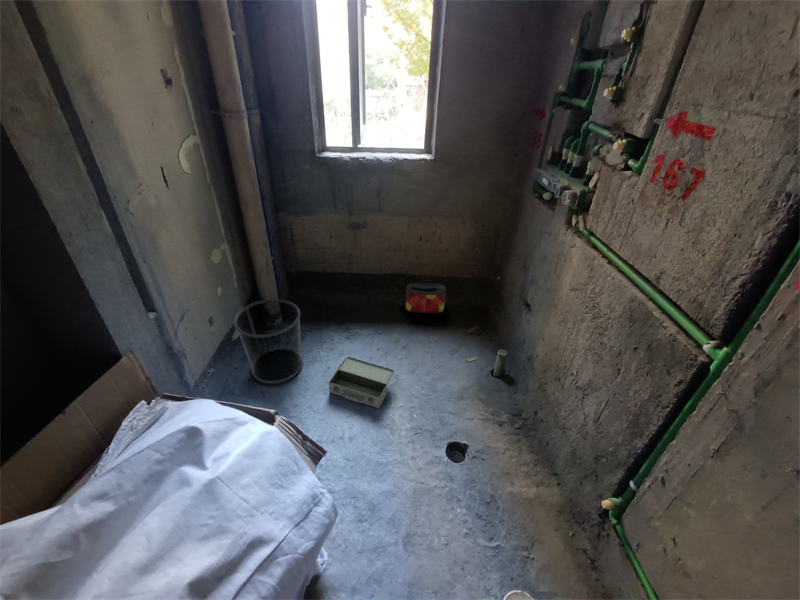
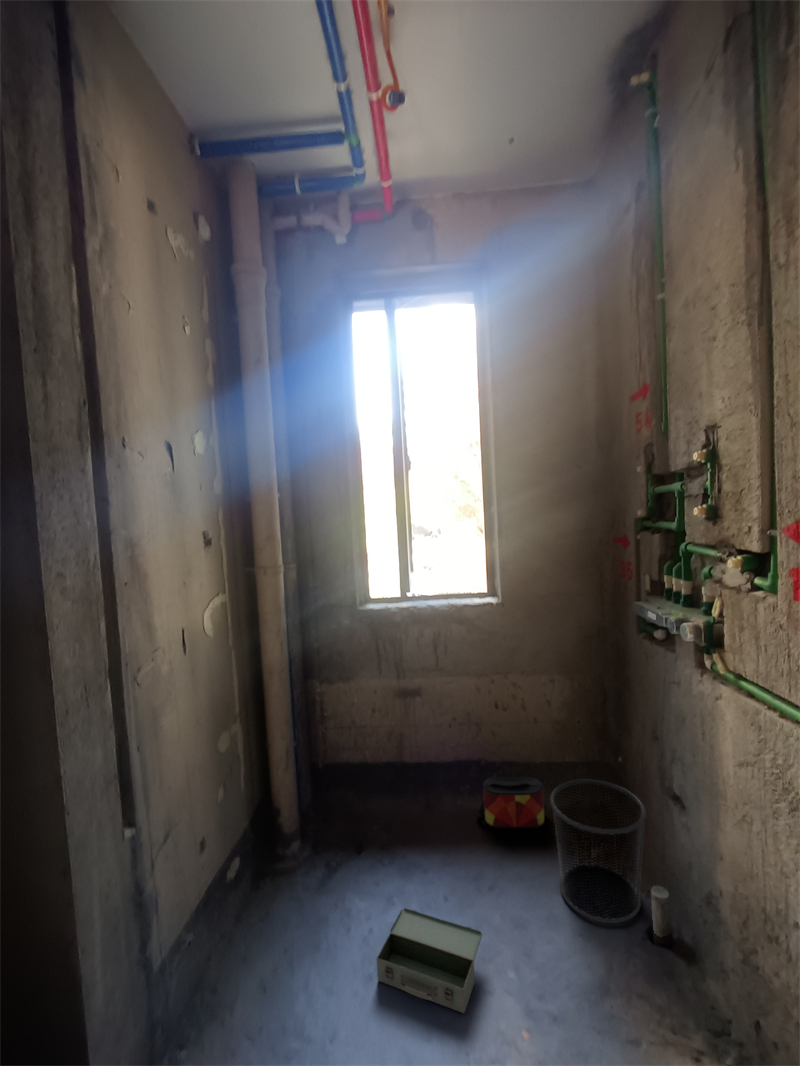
waste bin: present [234,299,303,383] -> present [550,779,646,923]

